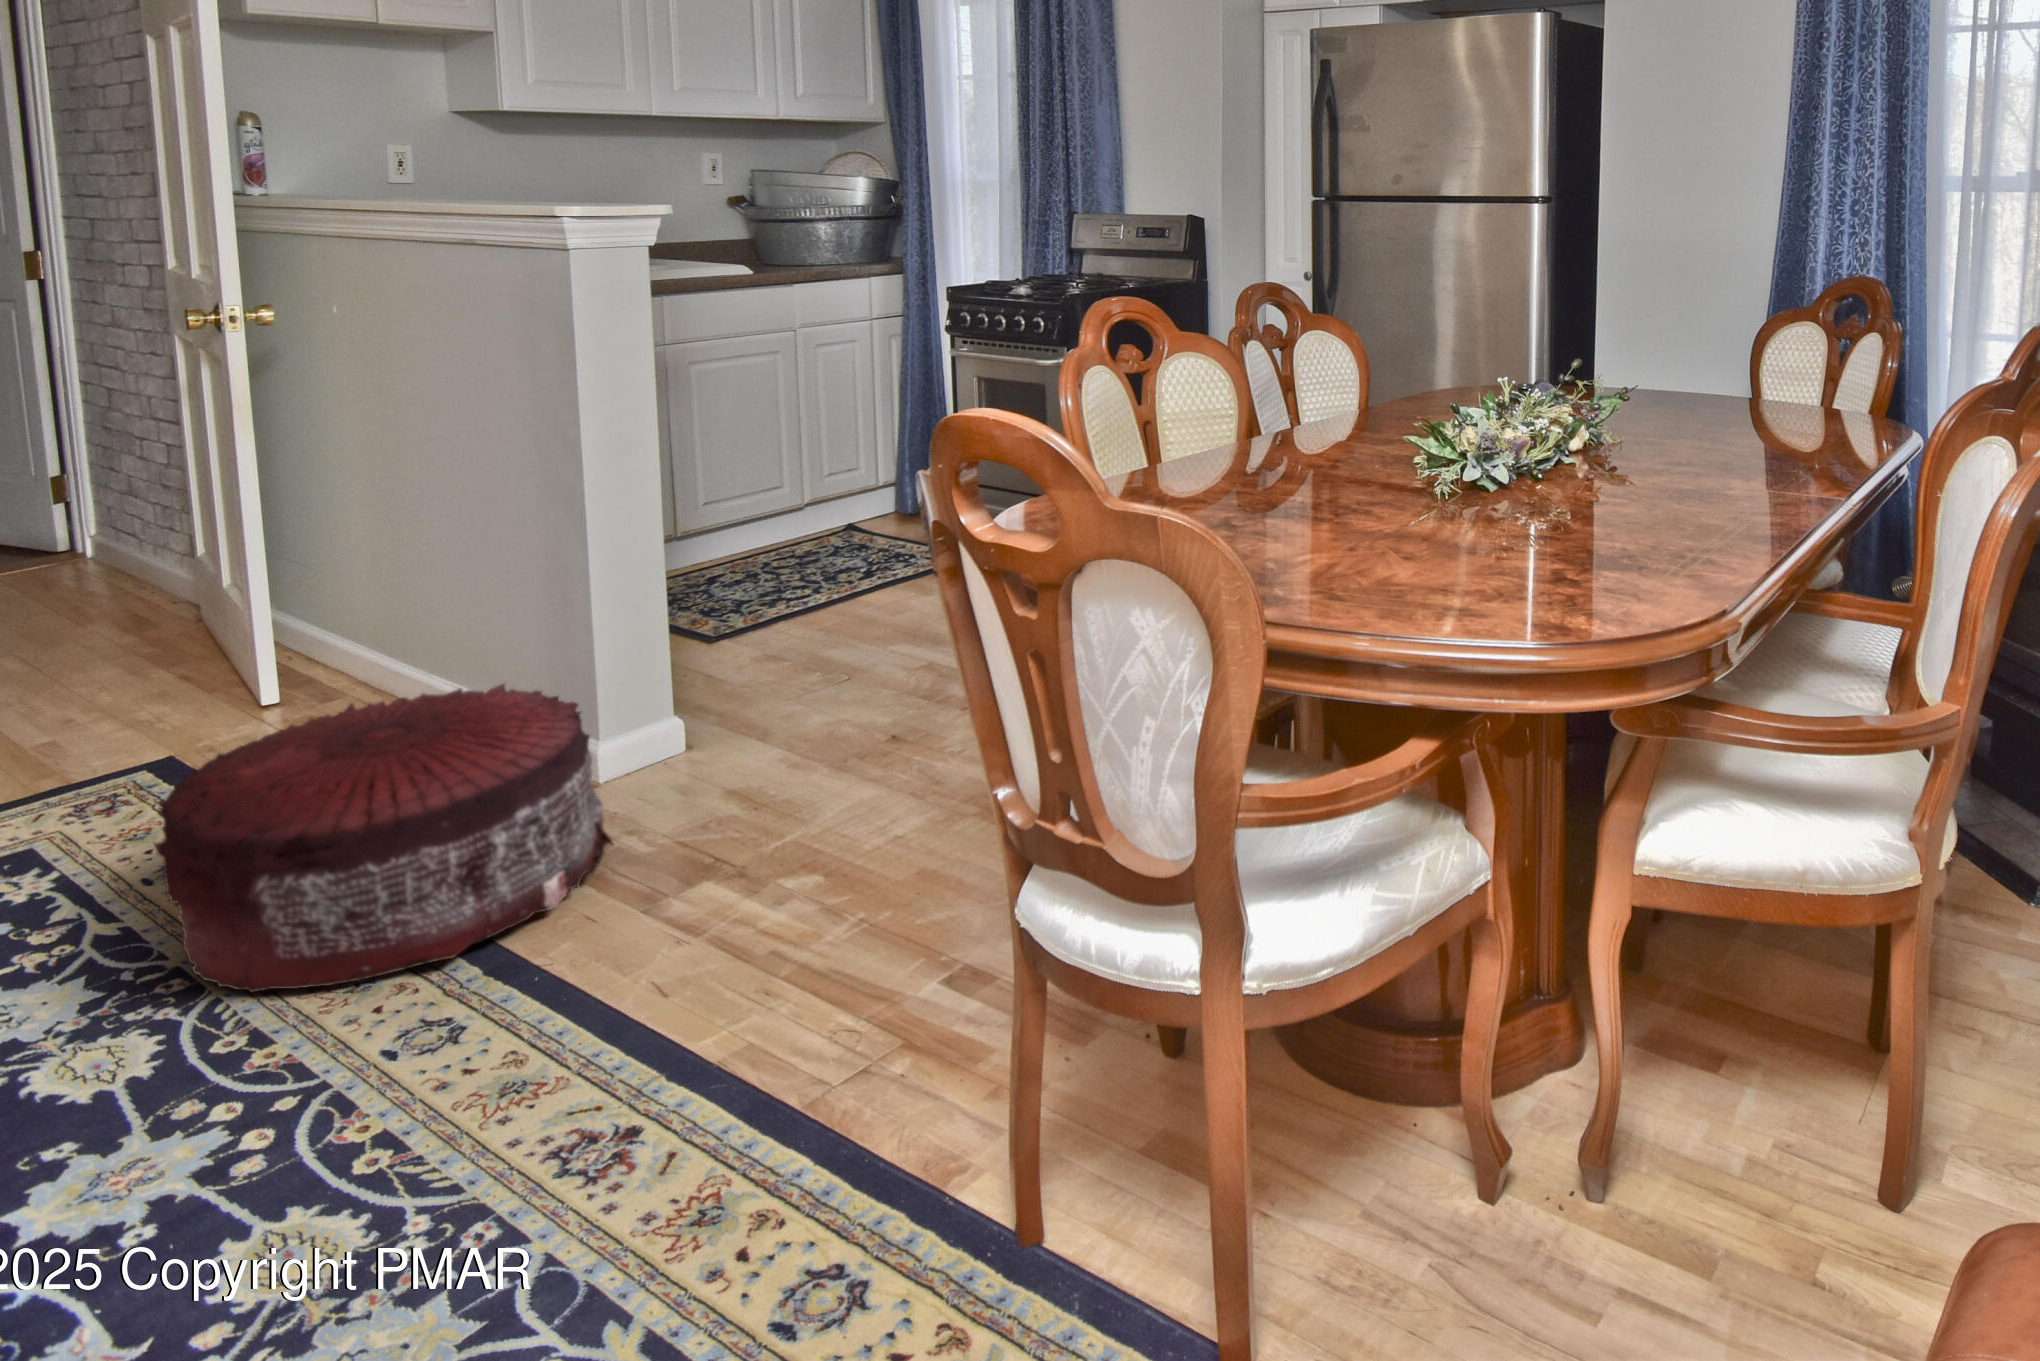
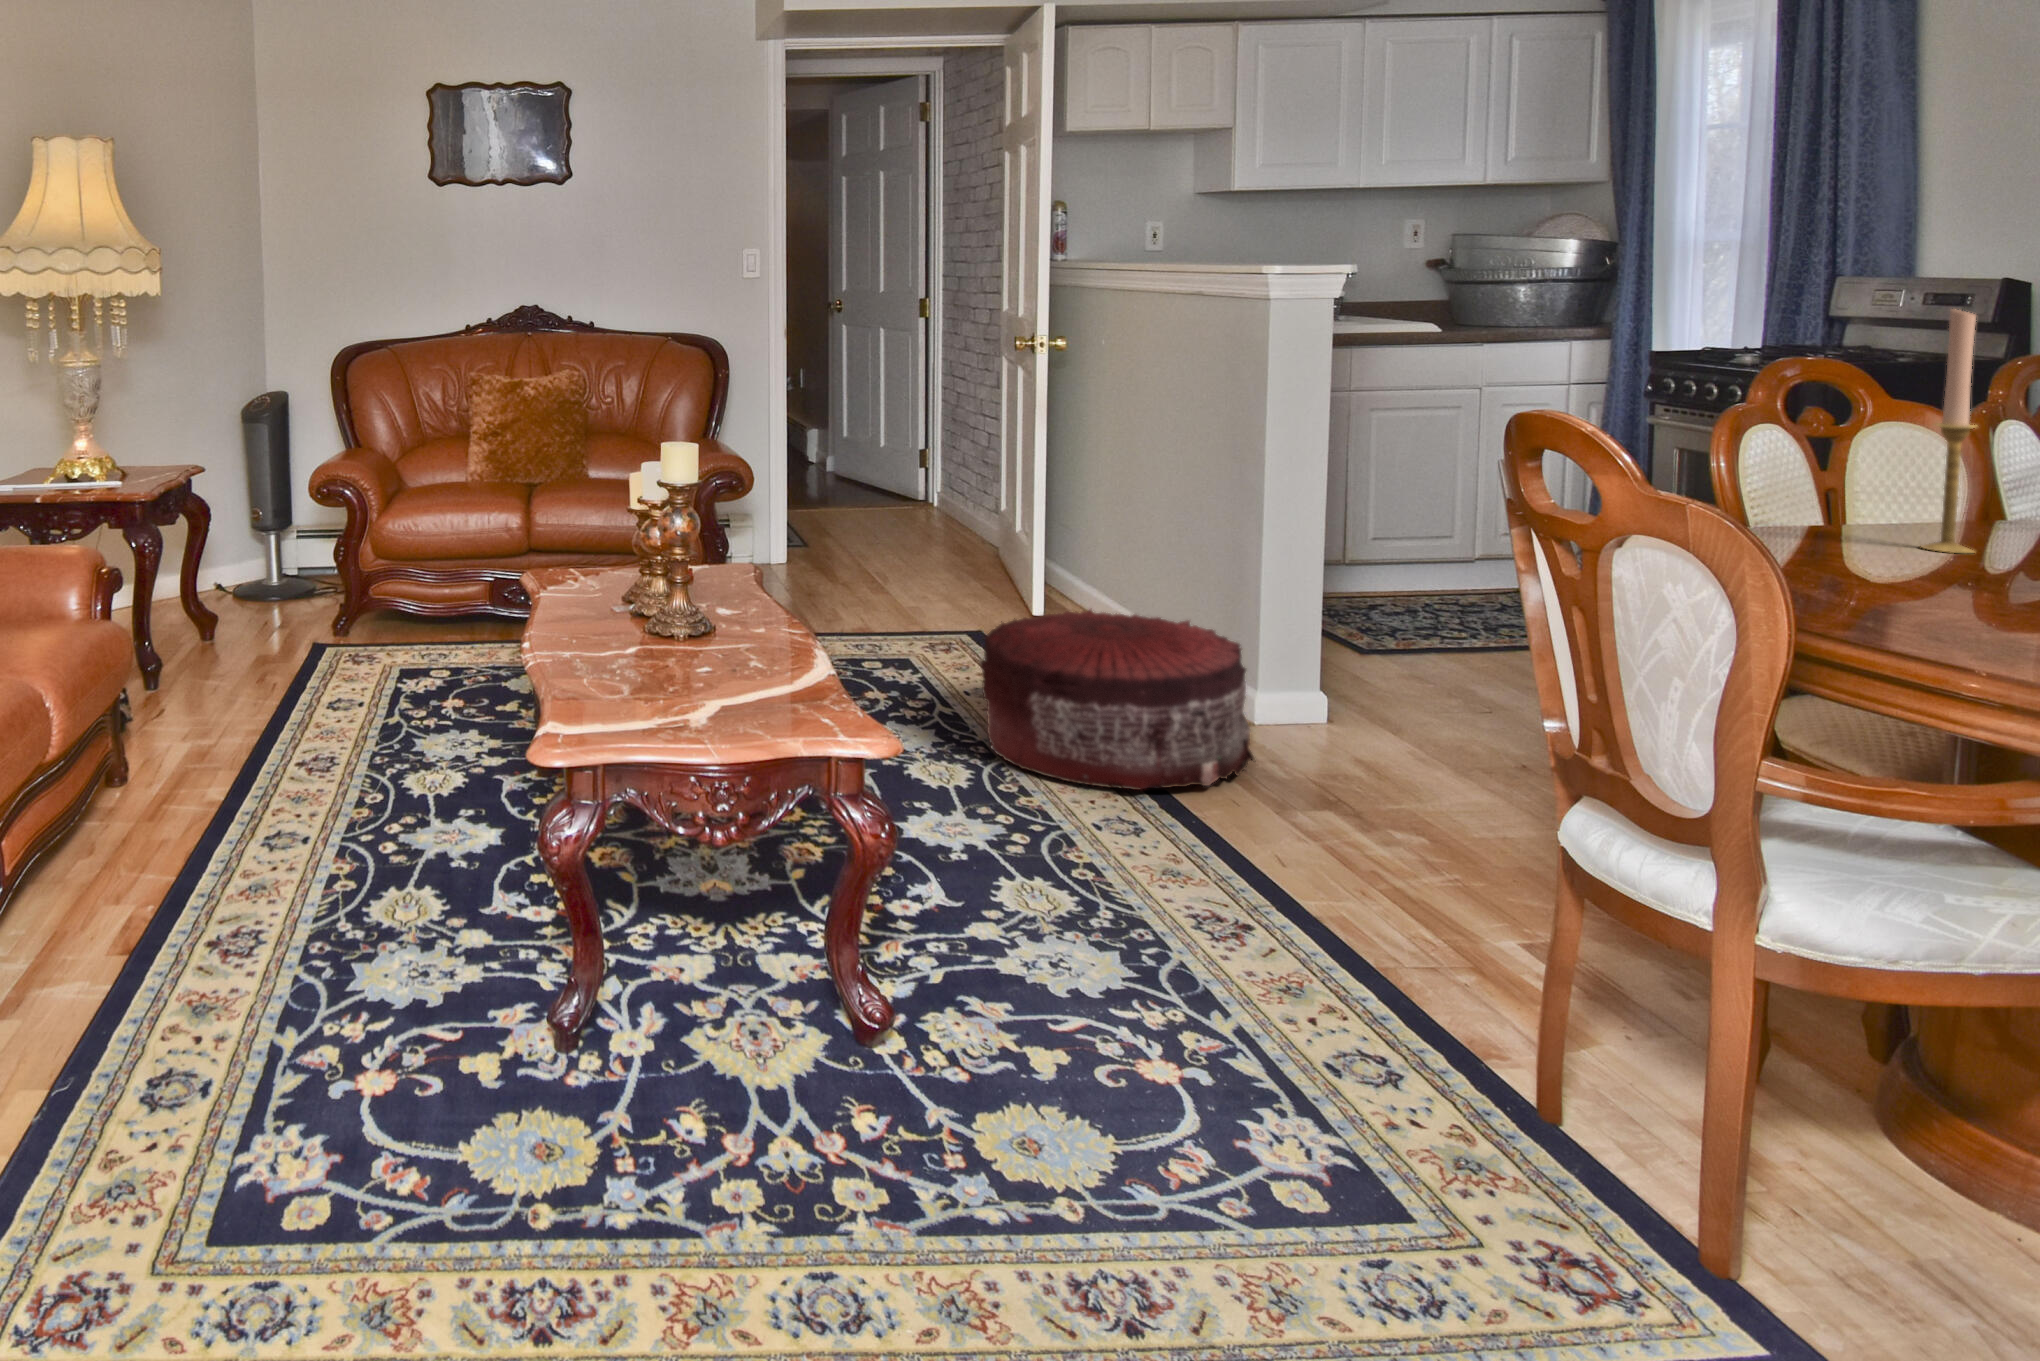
candlestick: none [1247,268,1286,498] -> present [1922,307,1976,553]

